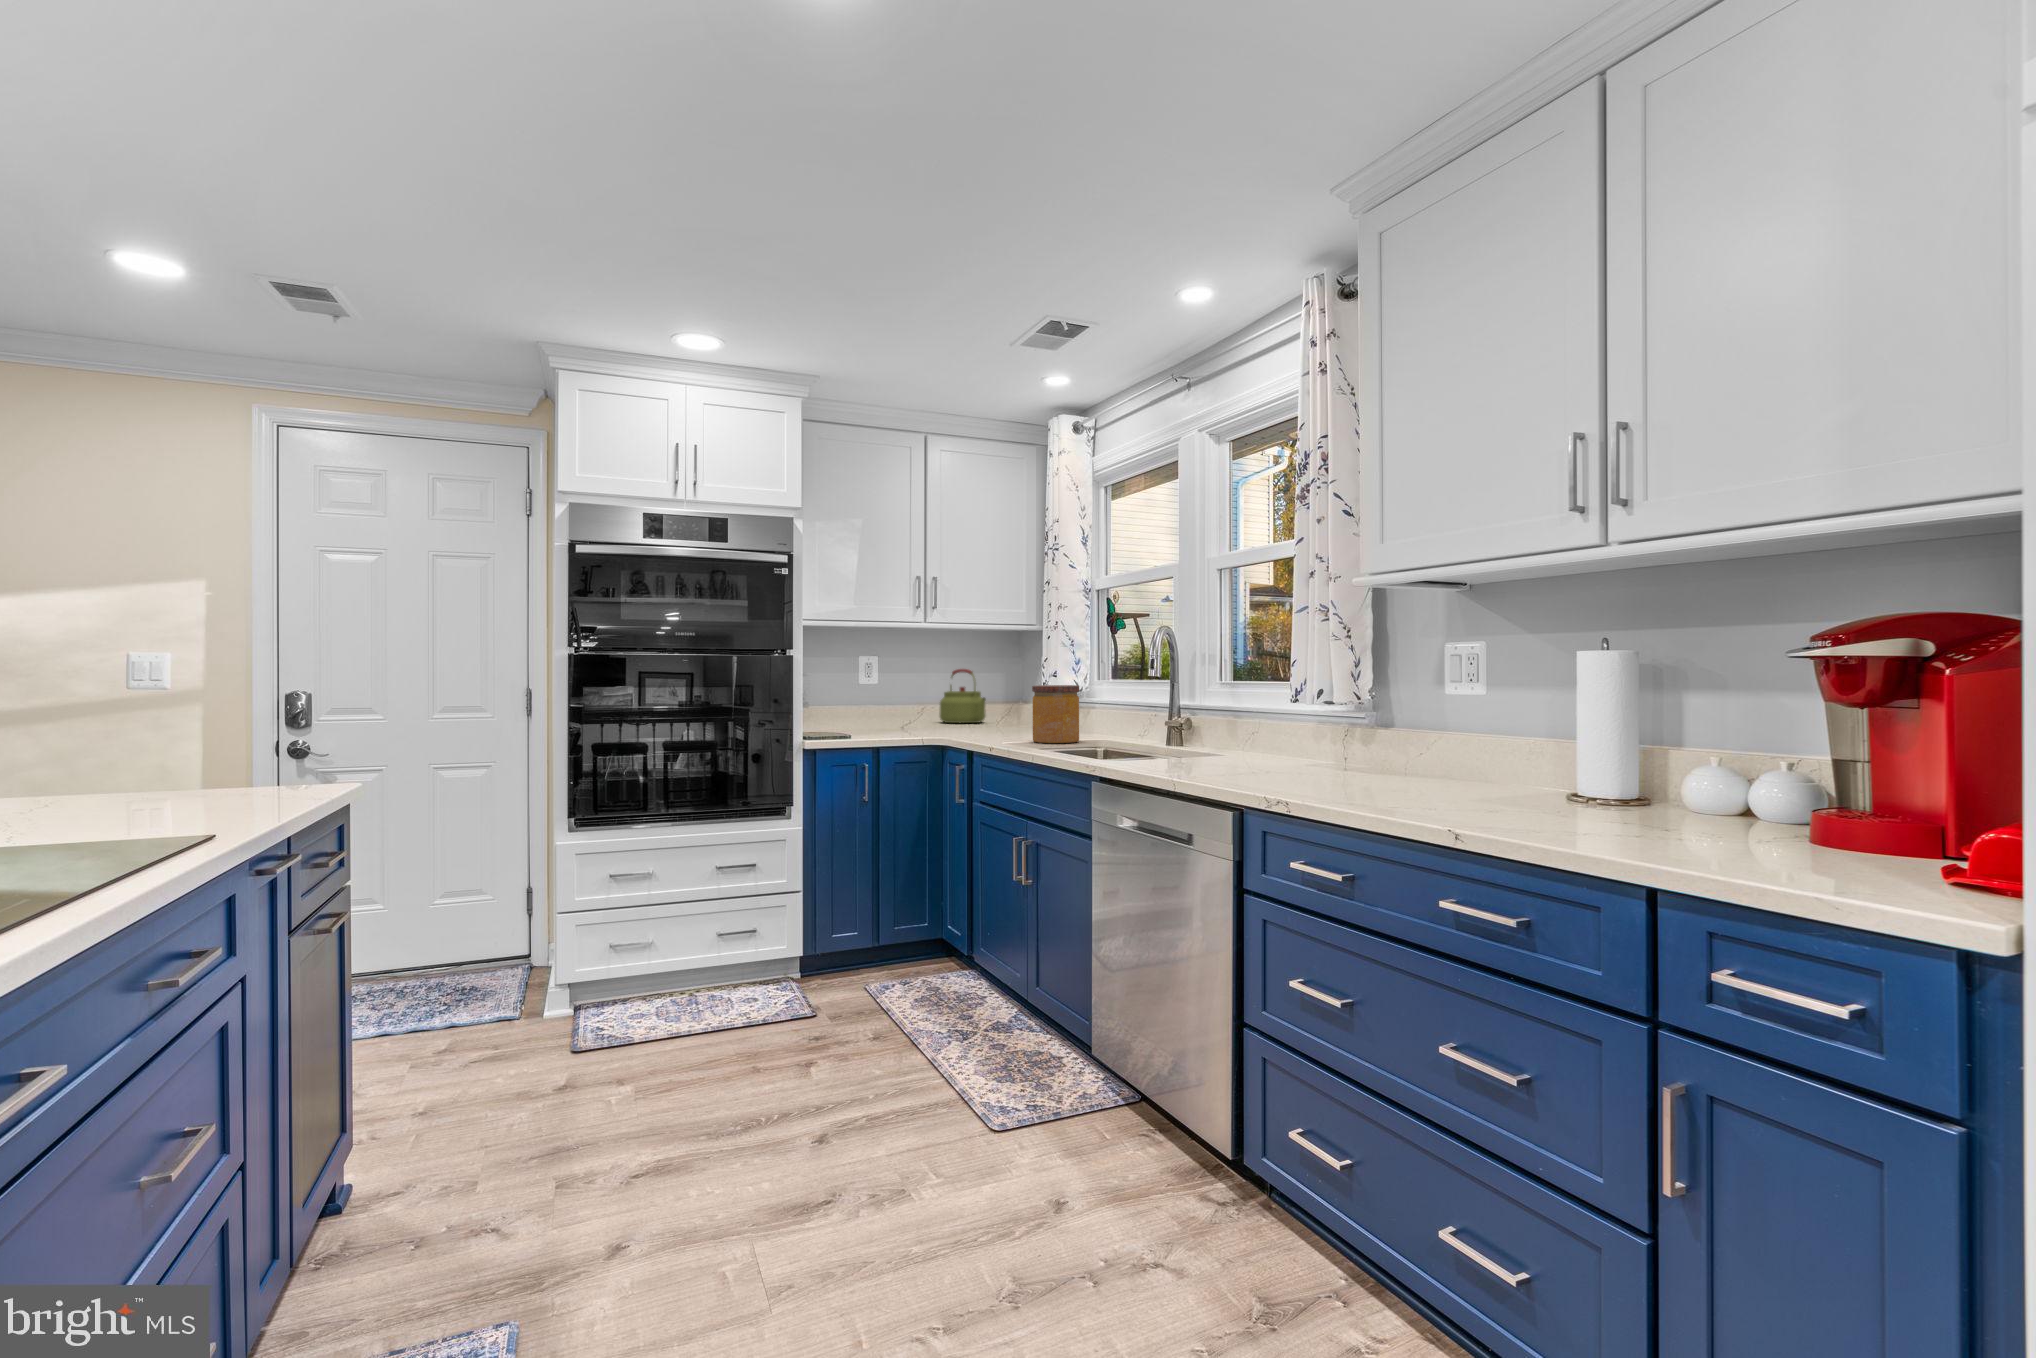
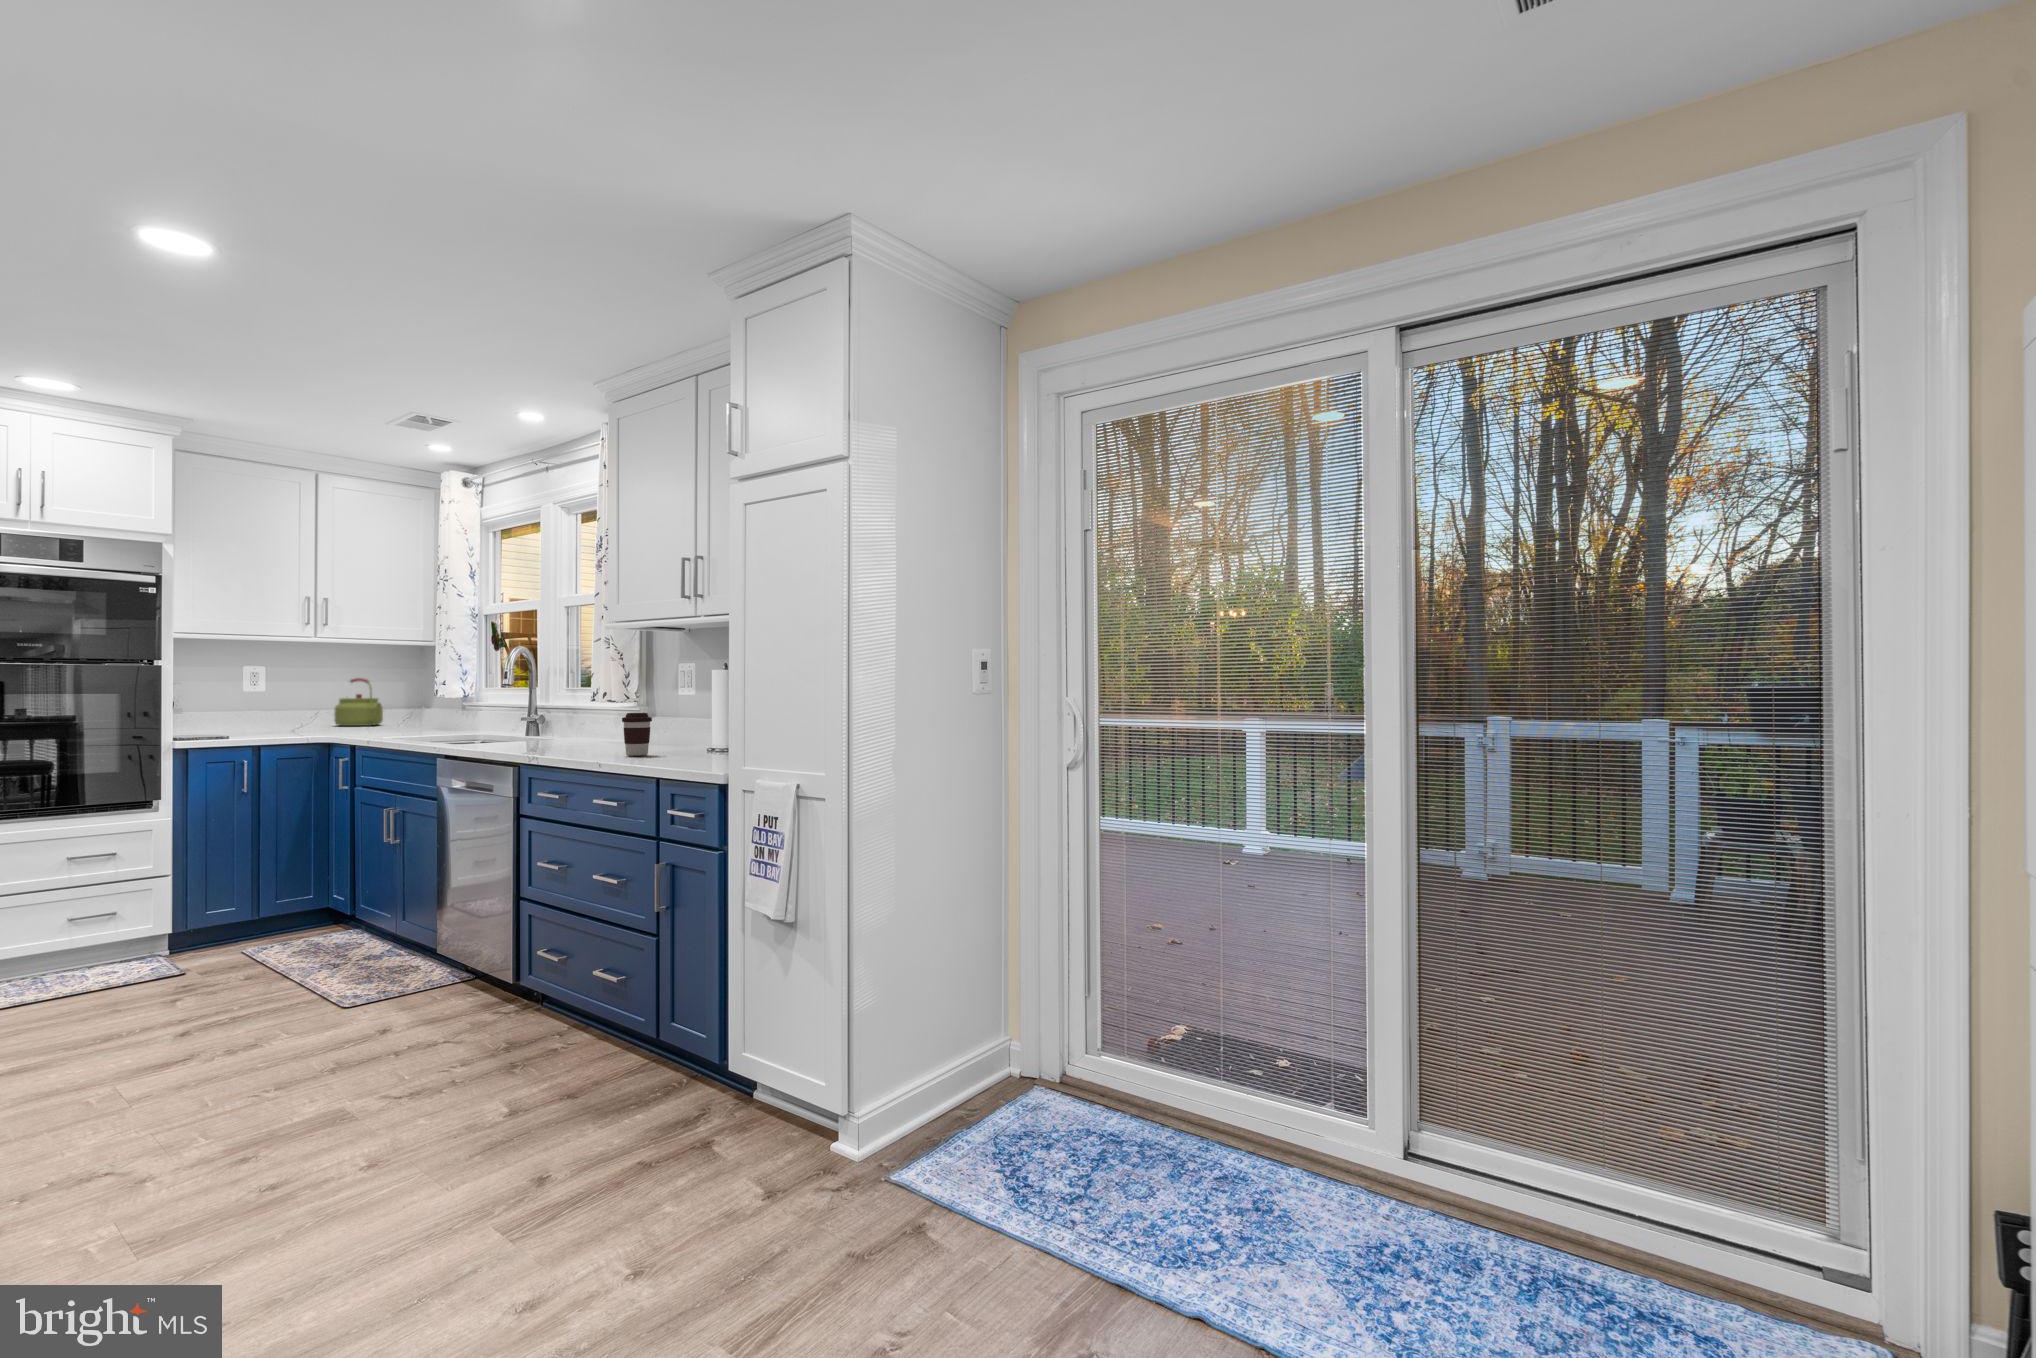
jar: present [1032,685,1079,743] -> none [407,691,450,737]
coffee cup: none [1399,726,1449,798] -> present [622,713,652,756]

